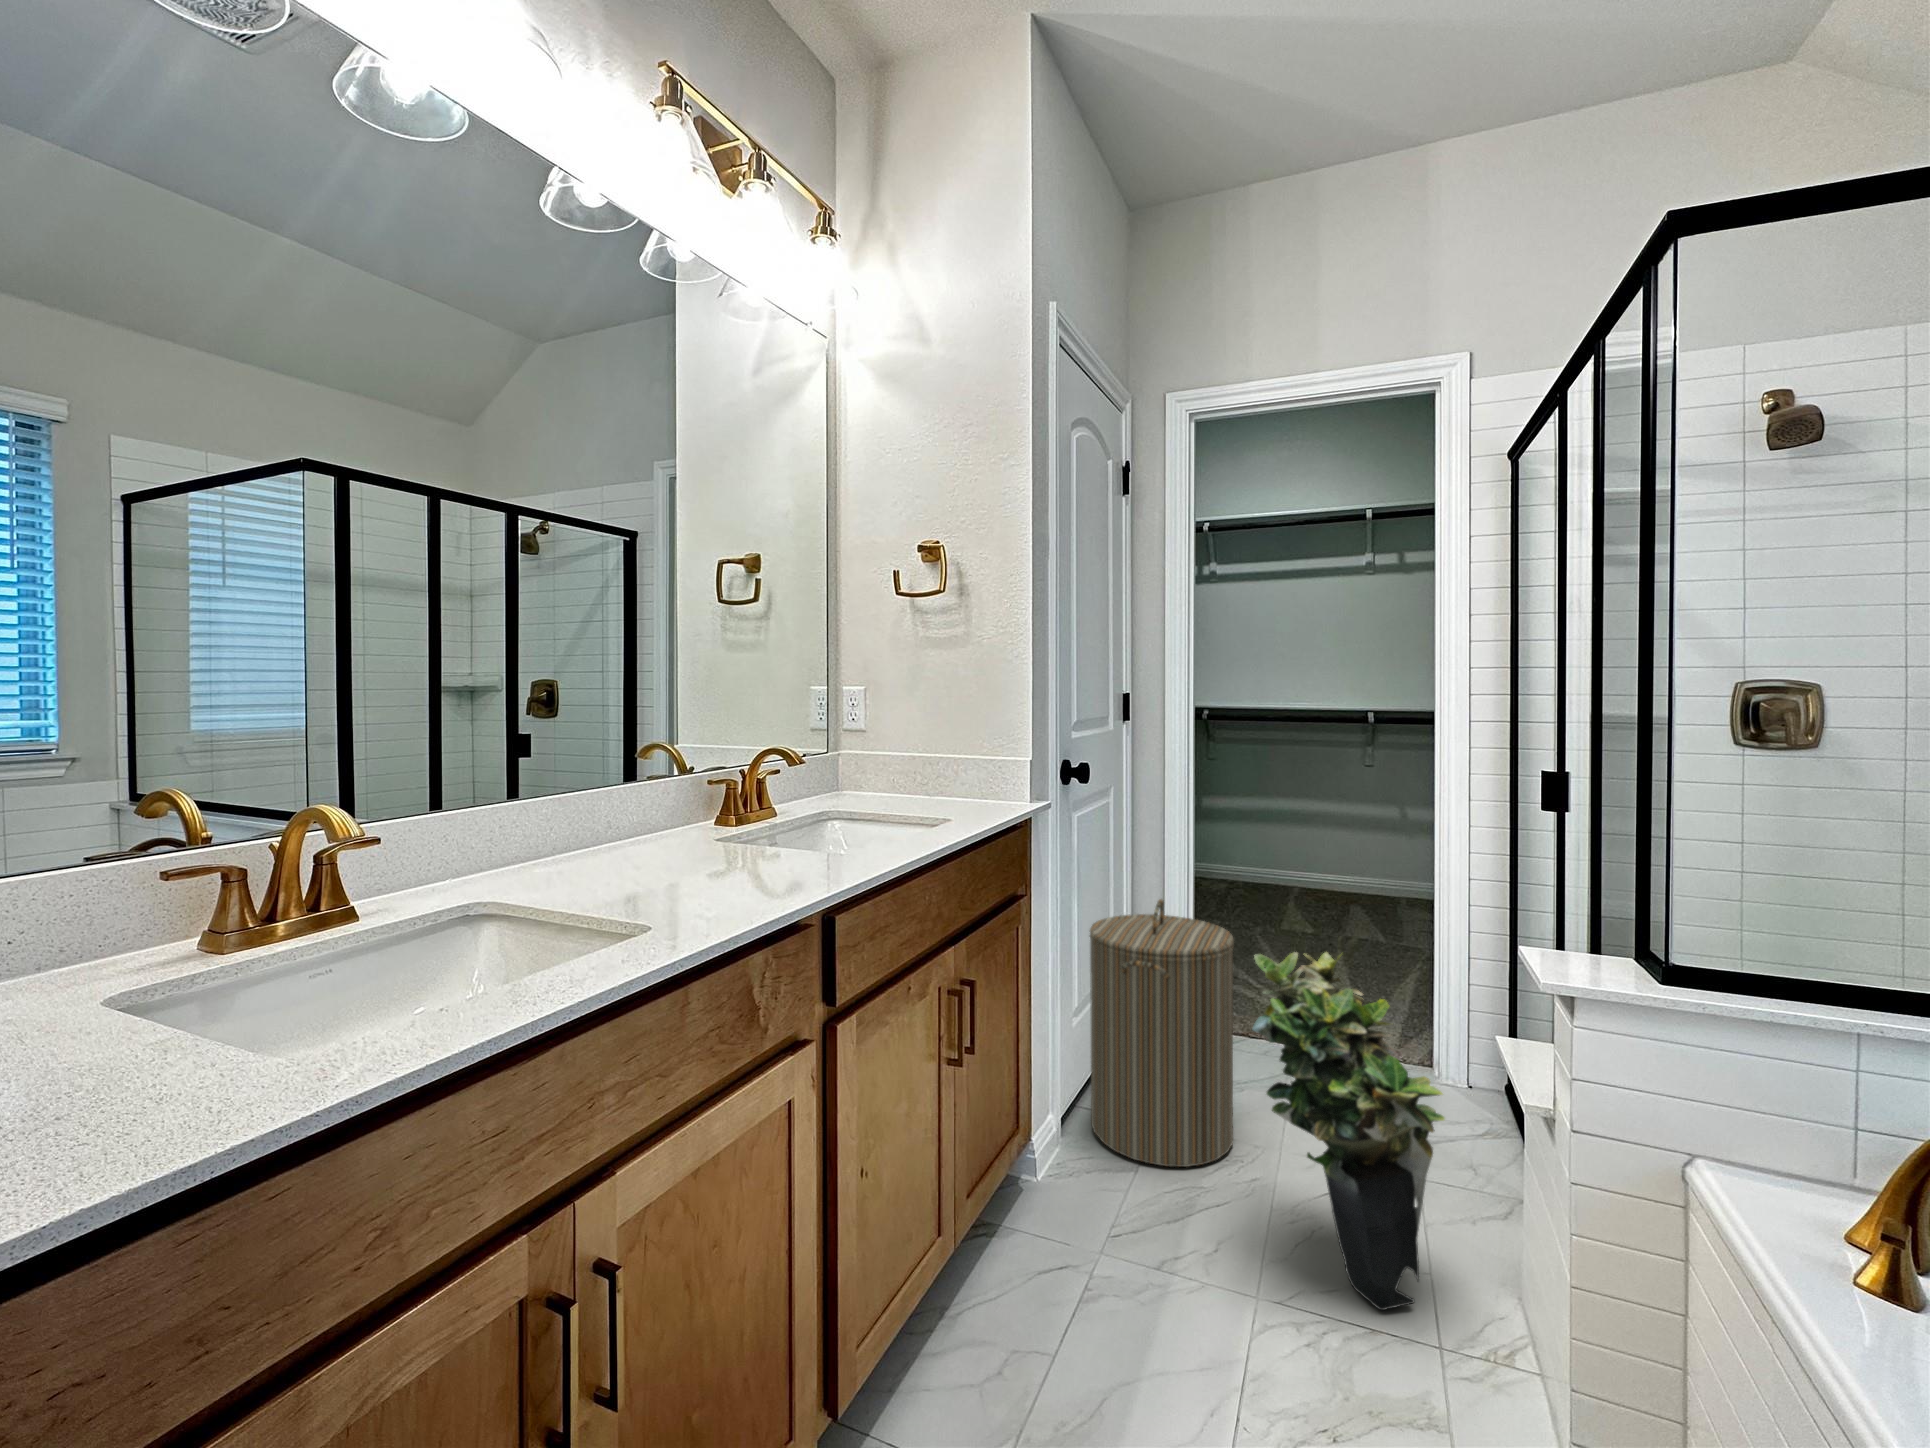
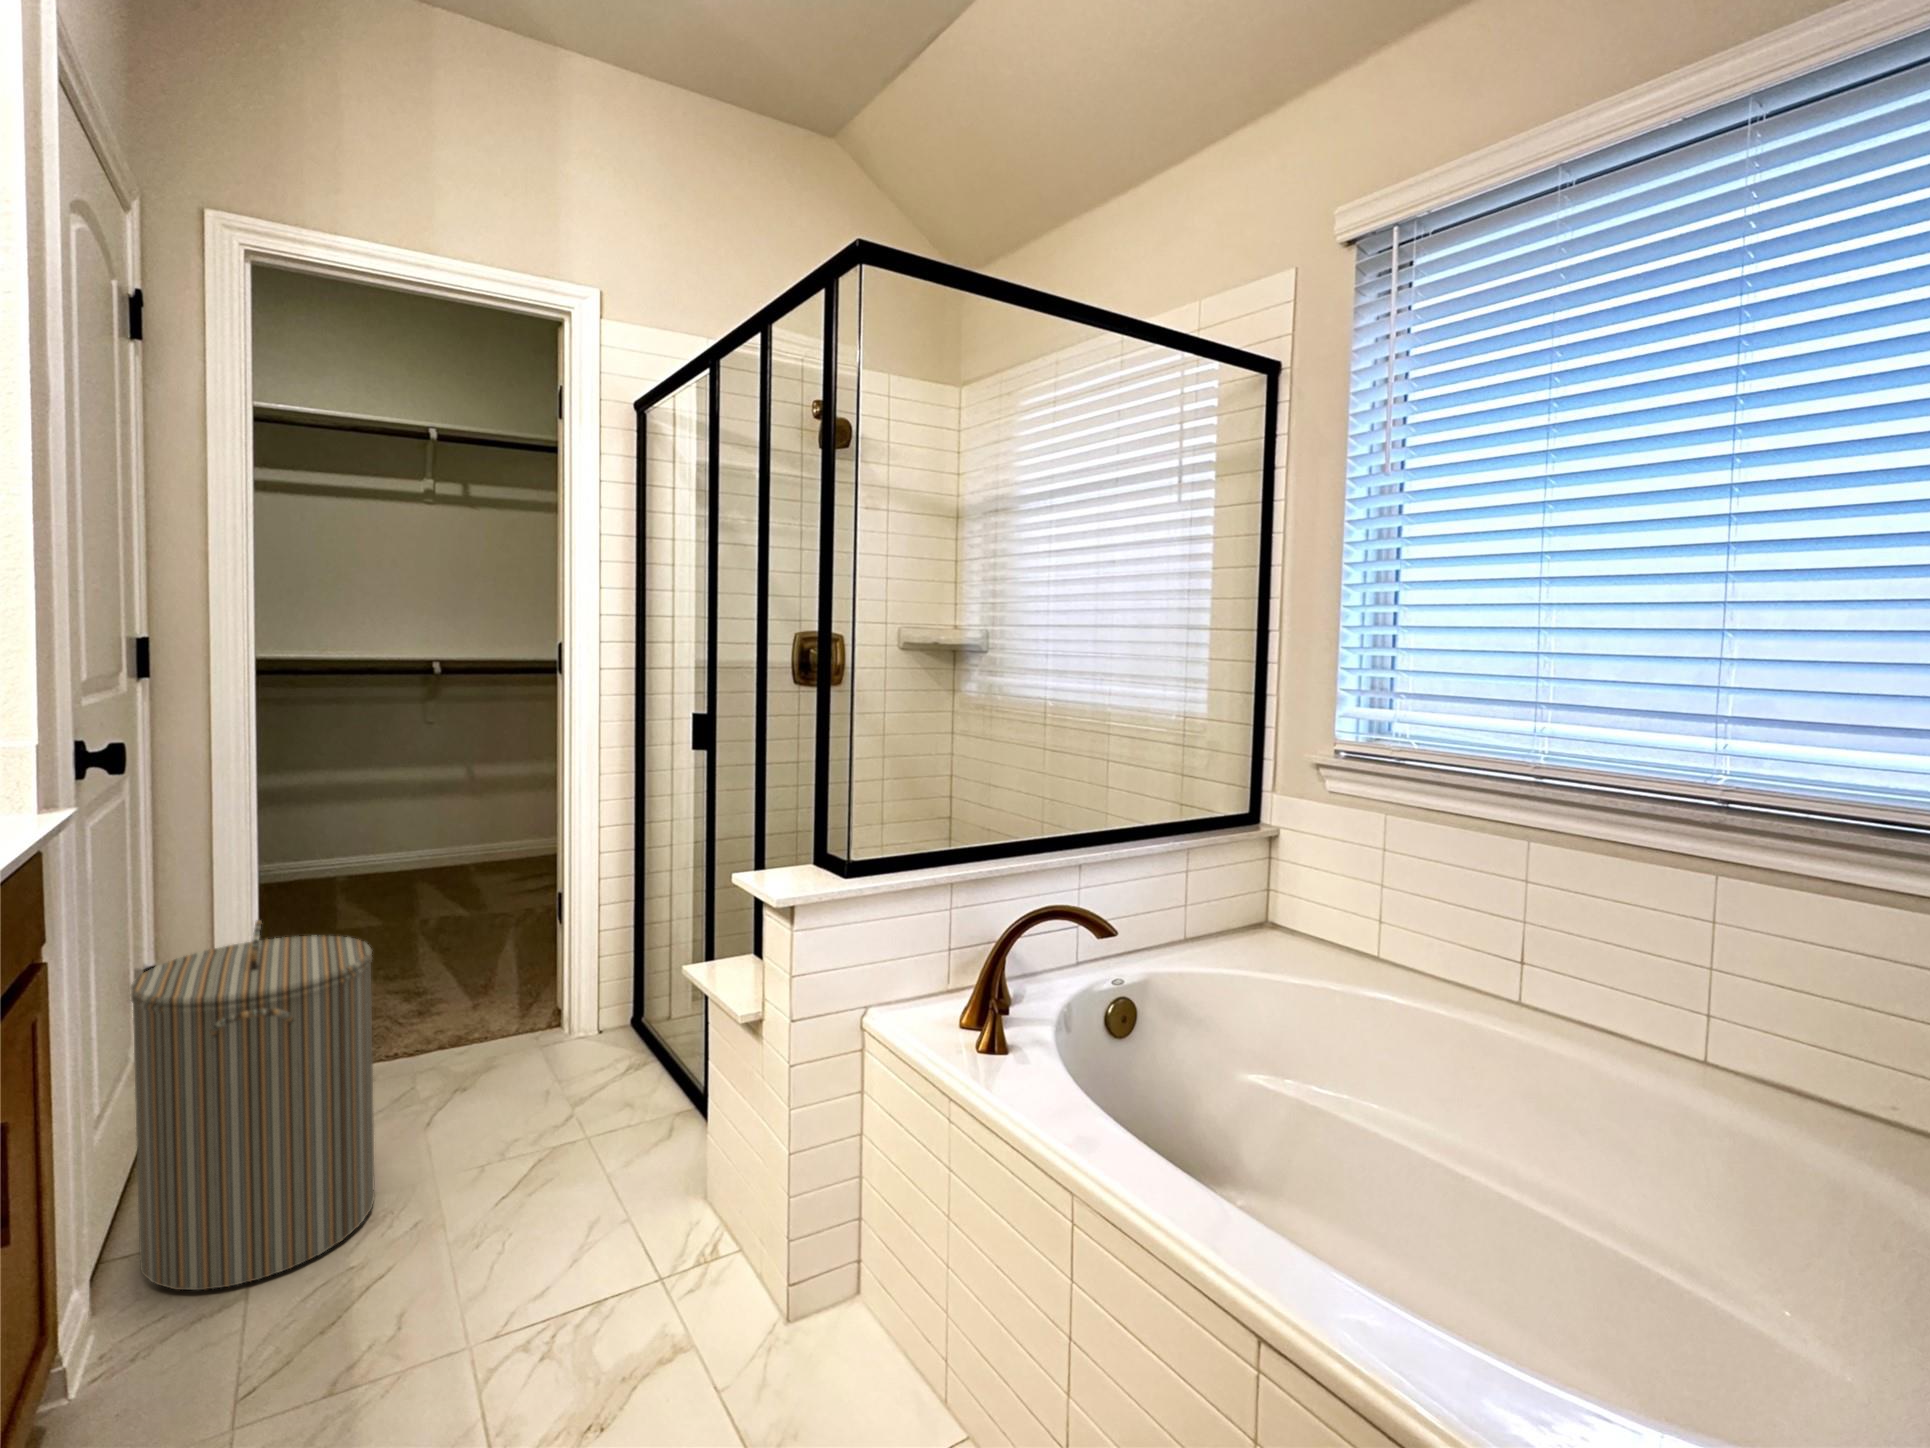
potted plant: present [1253,953,1444,1310] -> none [432,926,655,1280]

